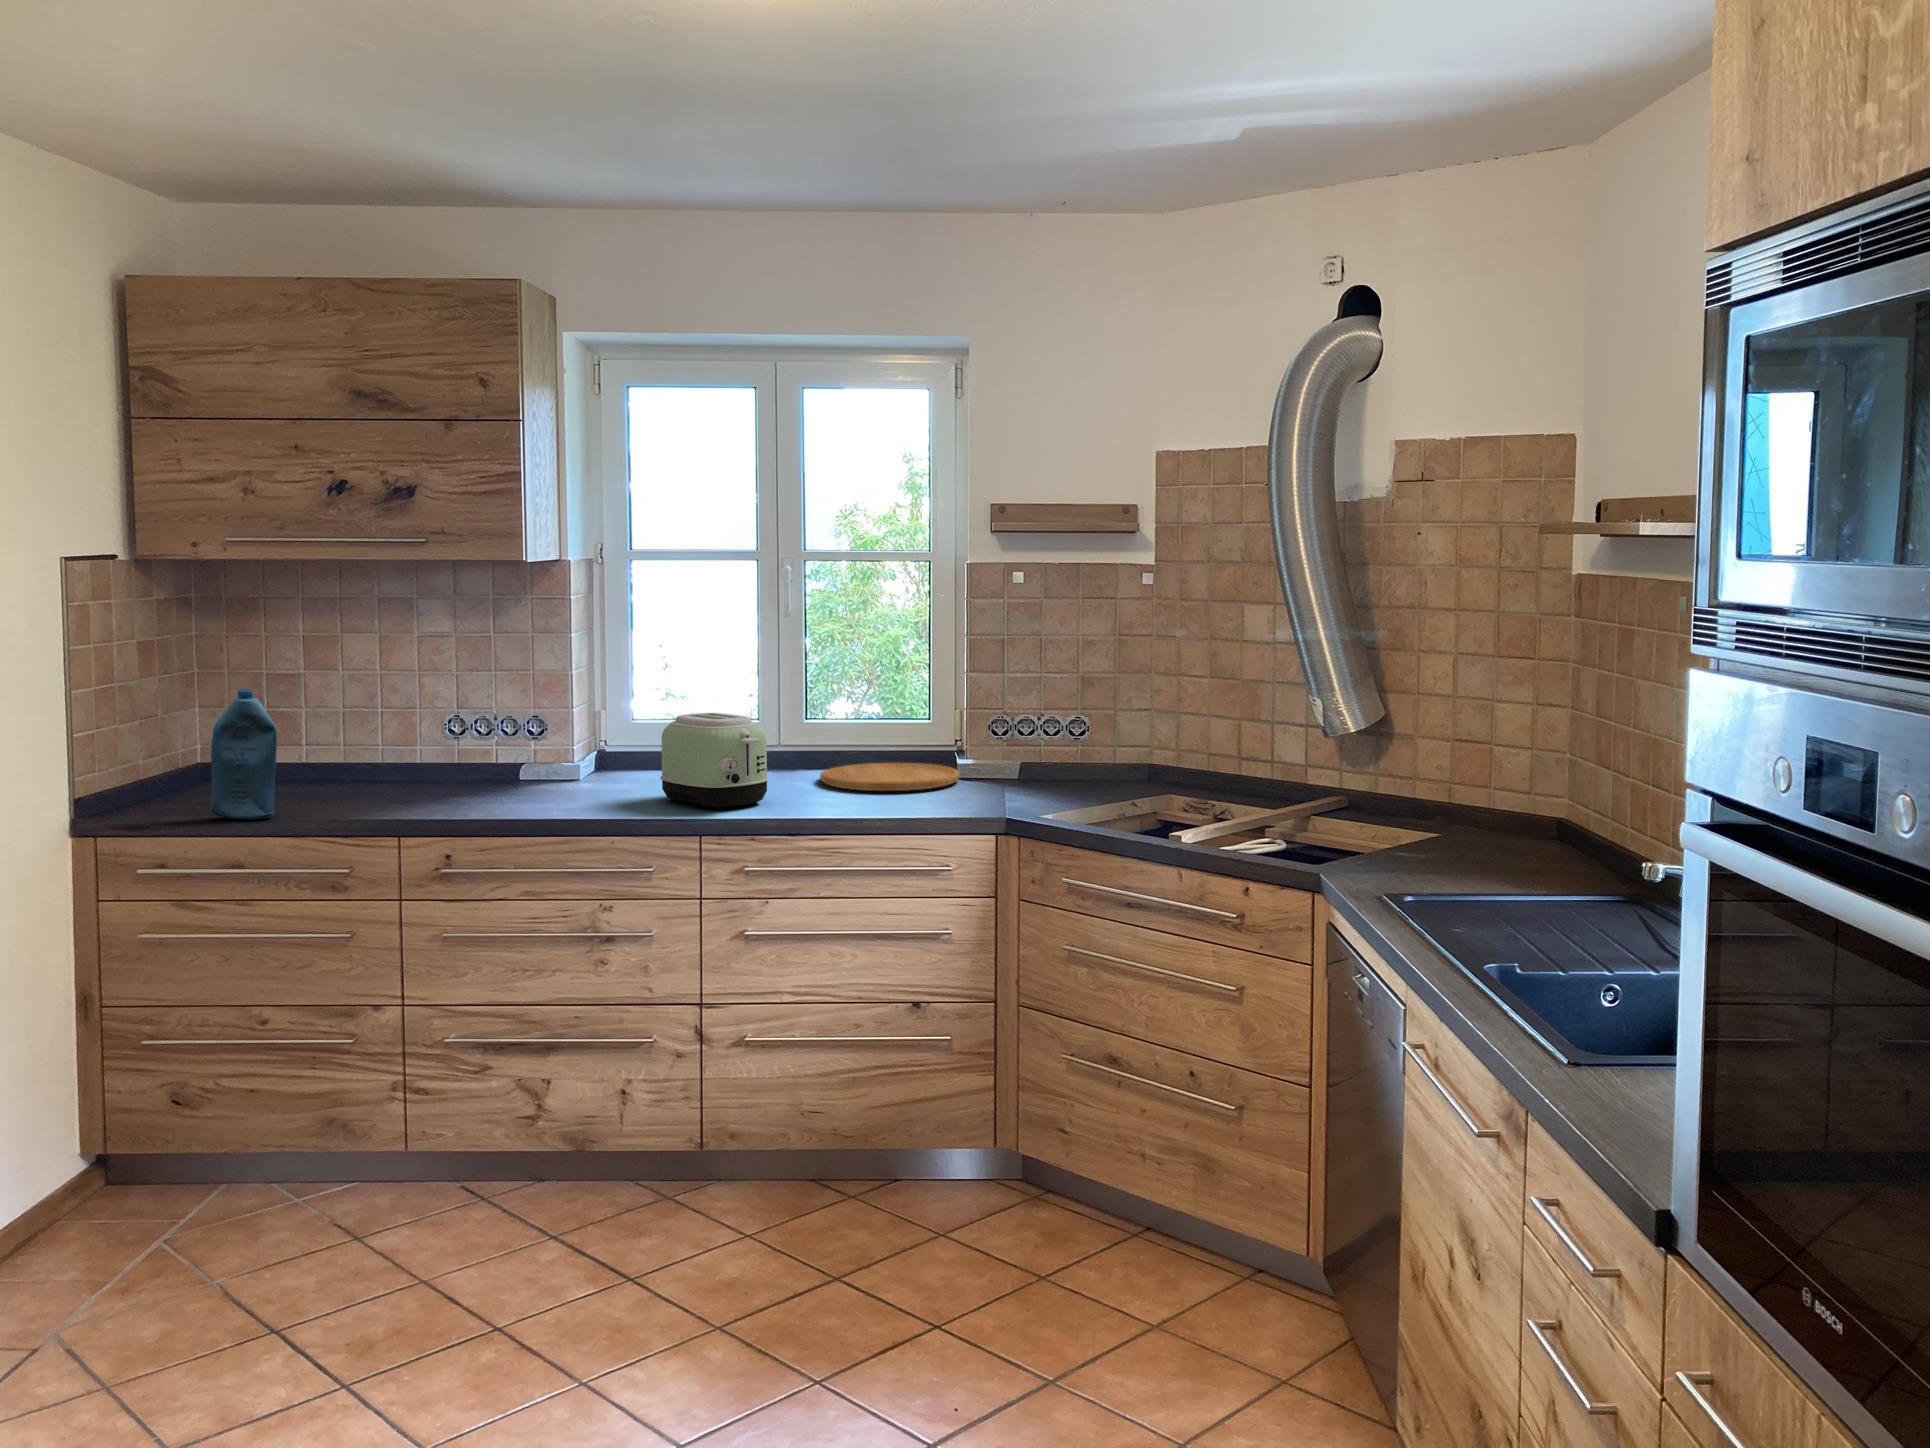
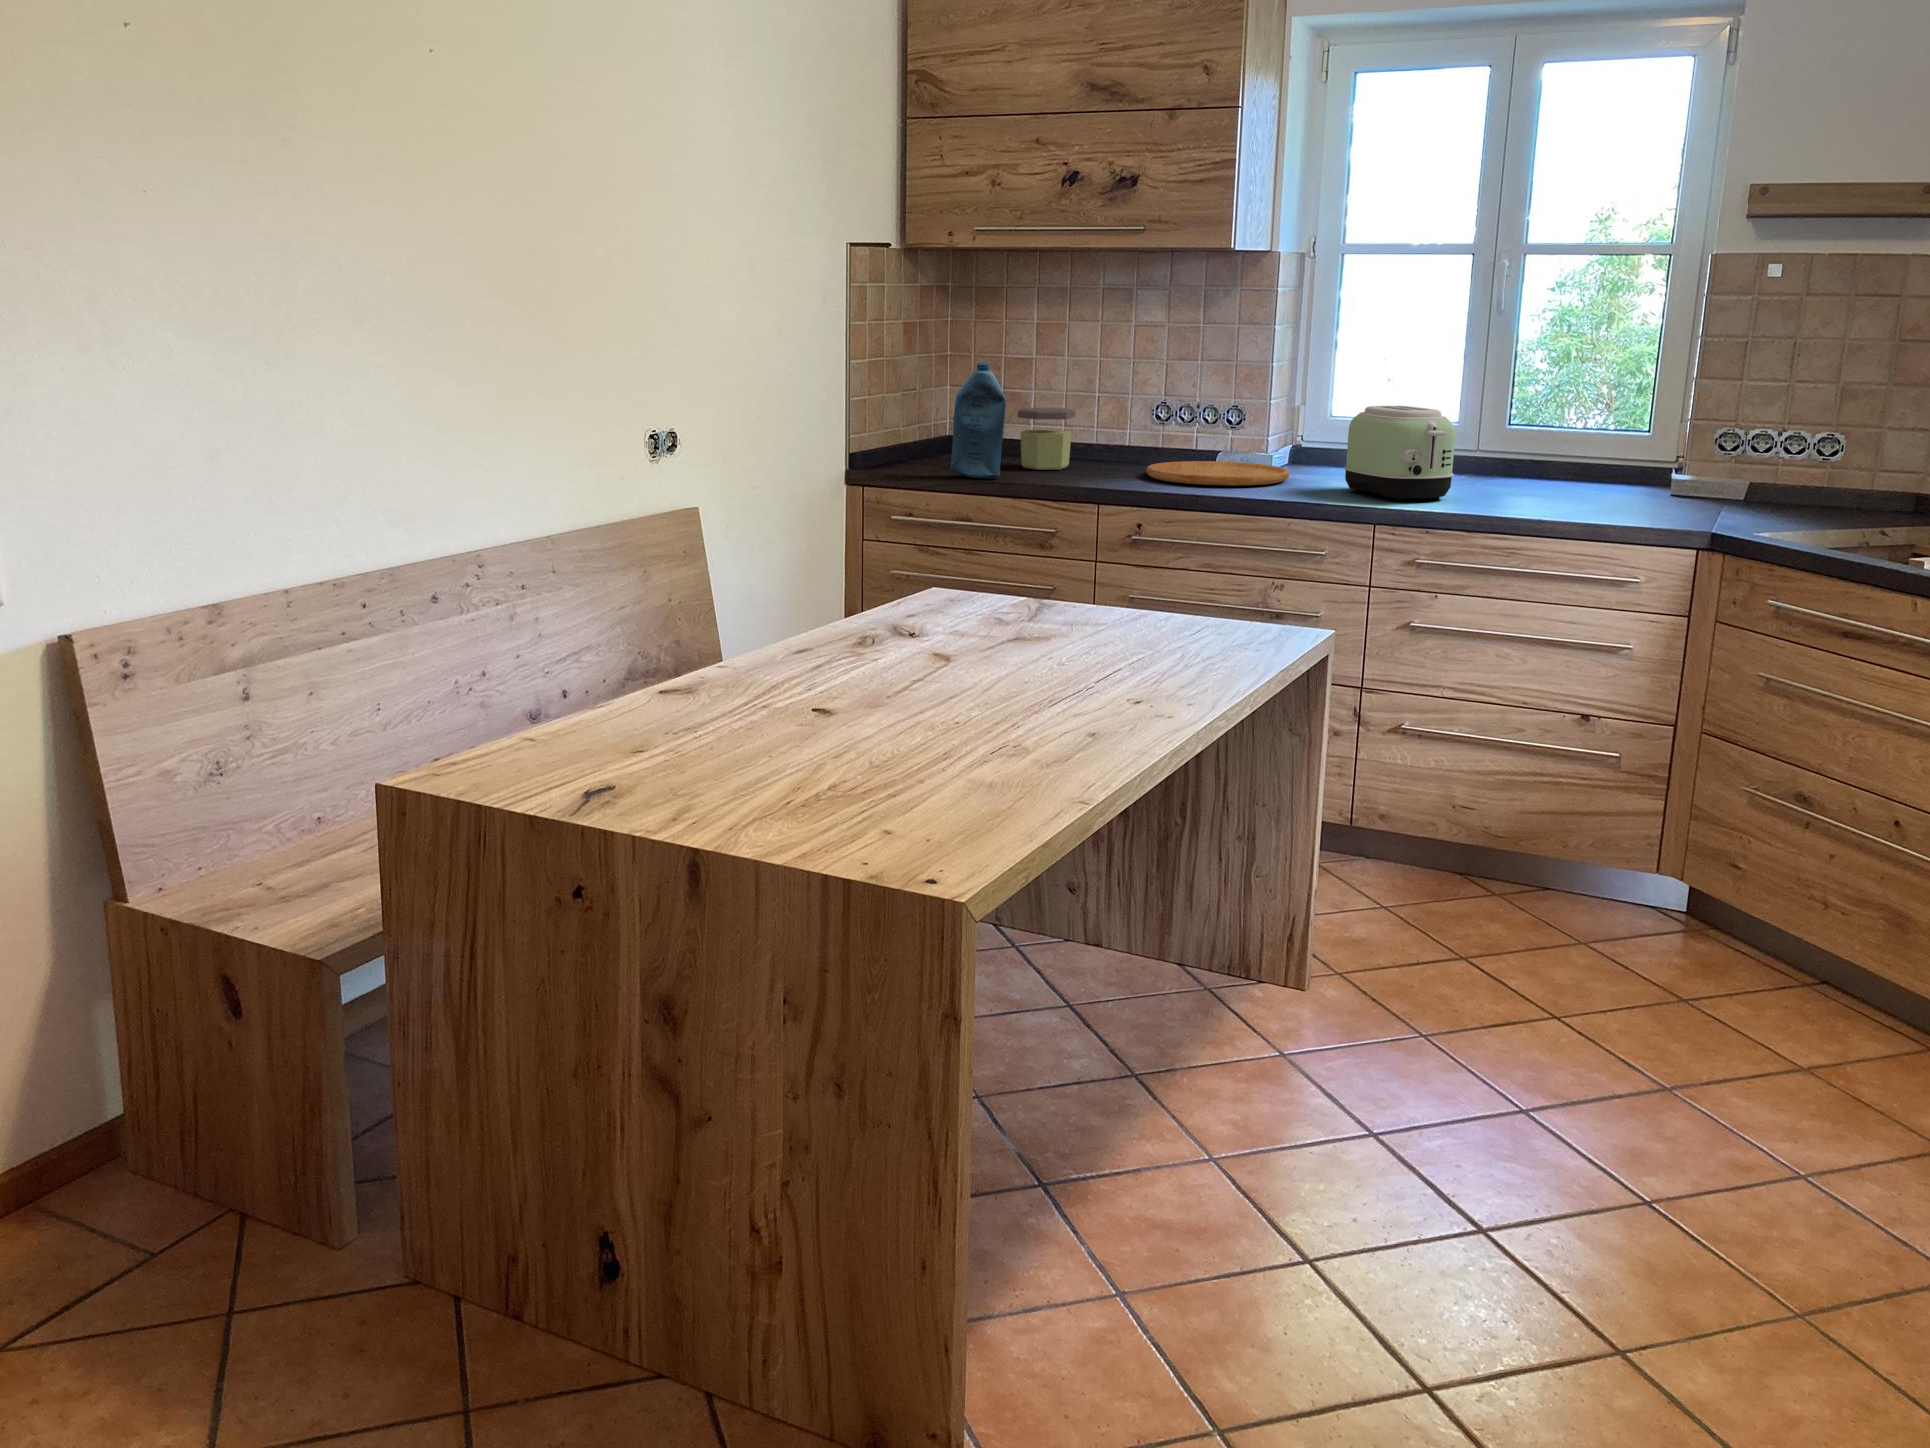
jar: none [290,730,359,801] -> present [1018,408,1075,470]
cutting board: present [820,763,960,791] -> present [1146,461,1289,486]

